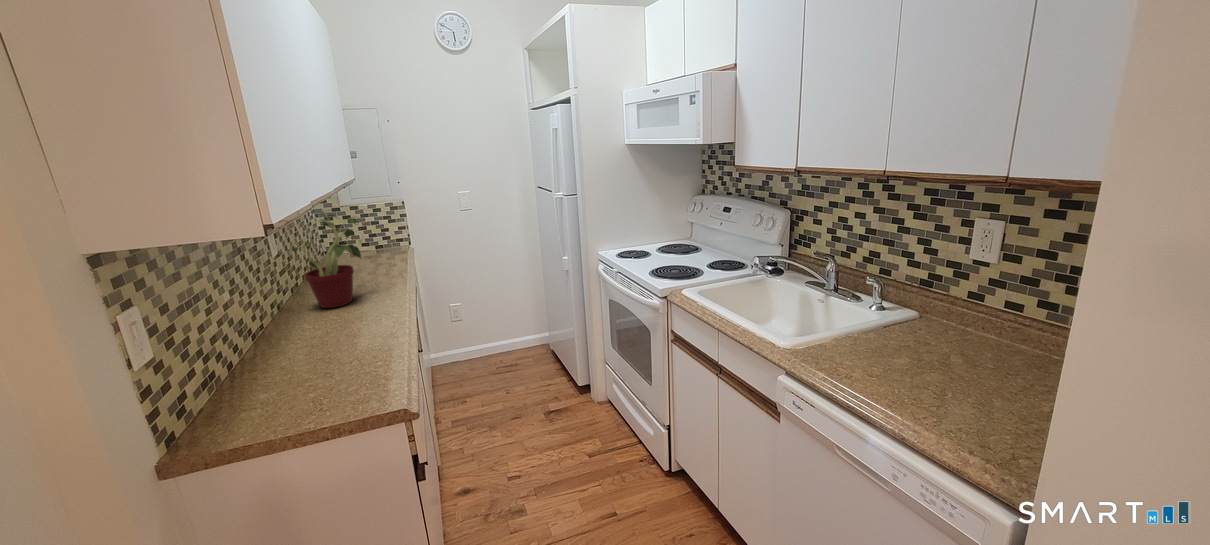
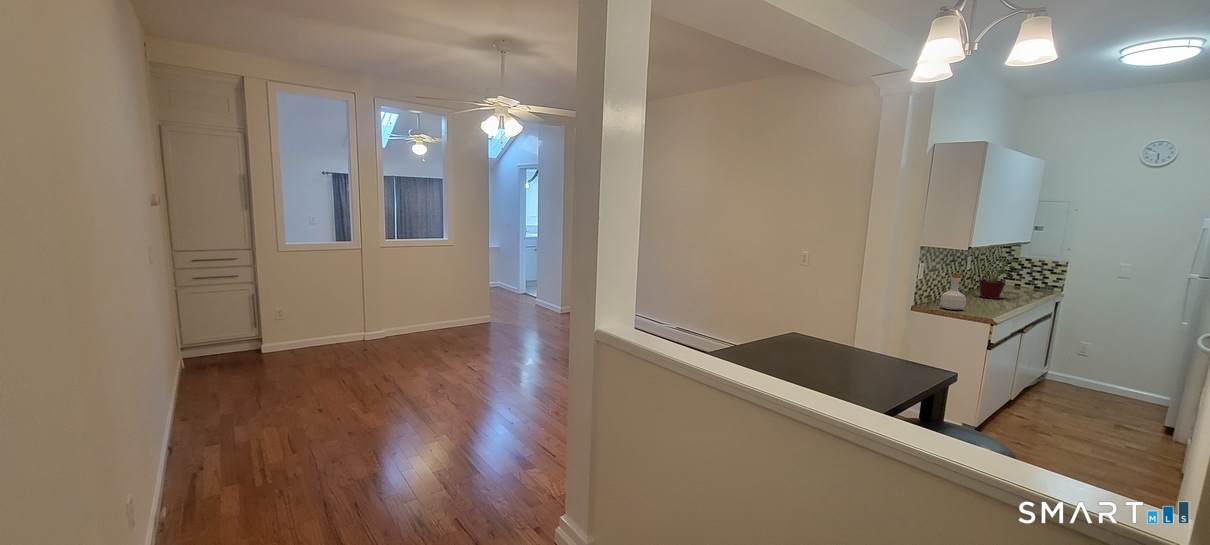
bottle: none [241,303,315,415] -> present [940,273,966,310]

